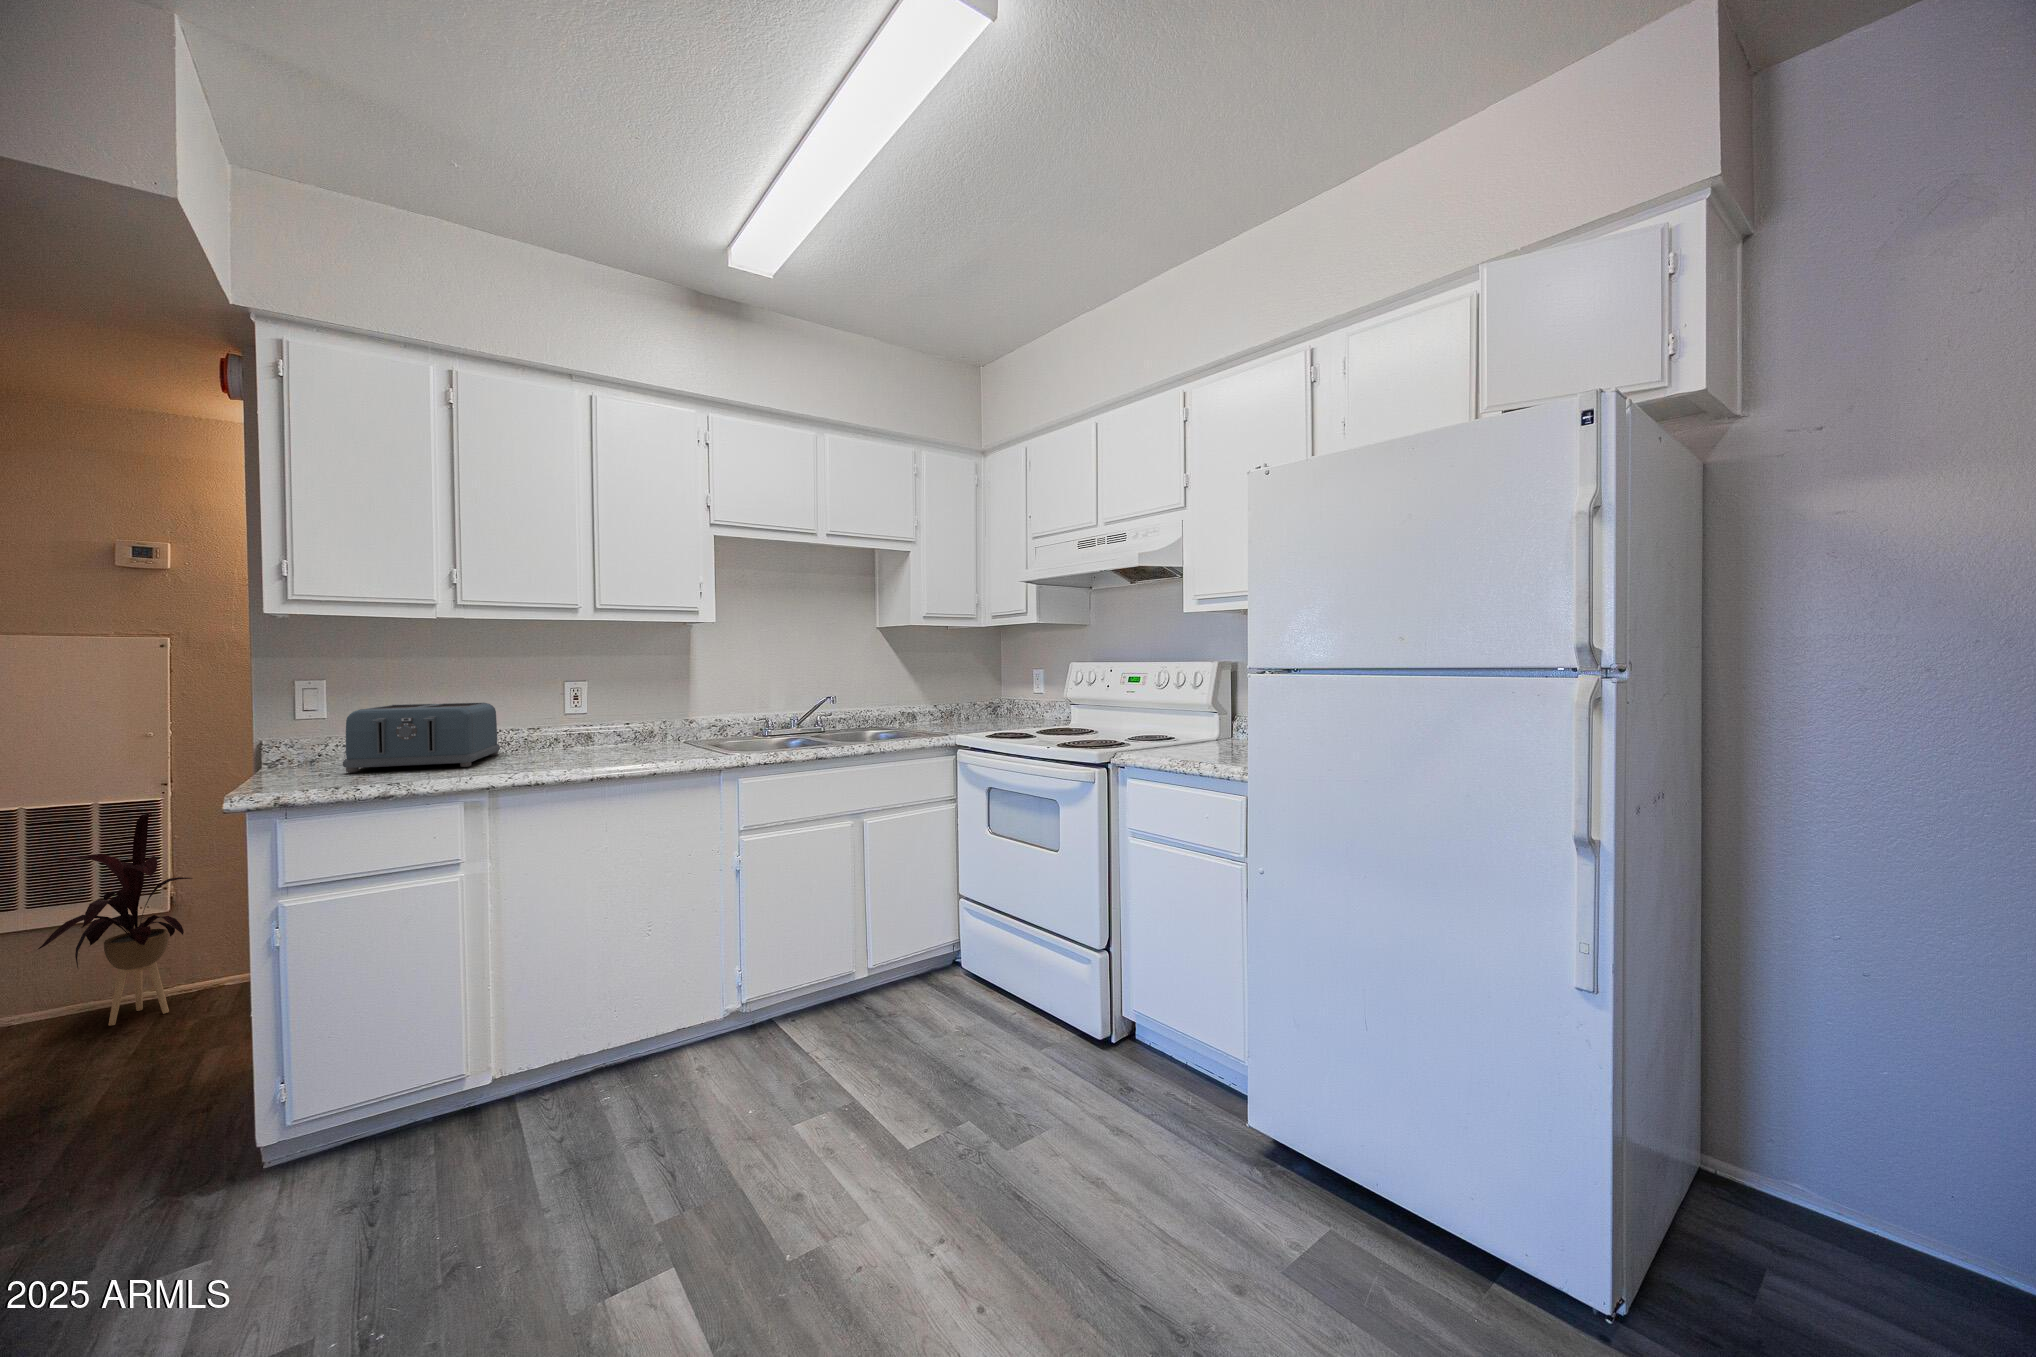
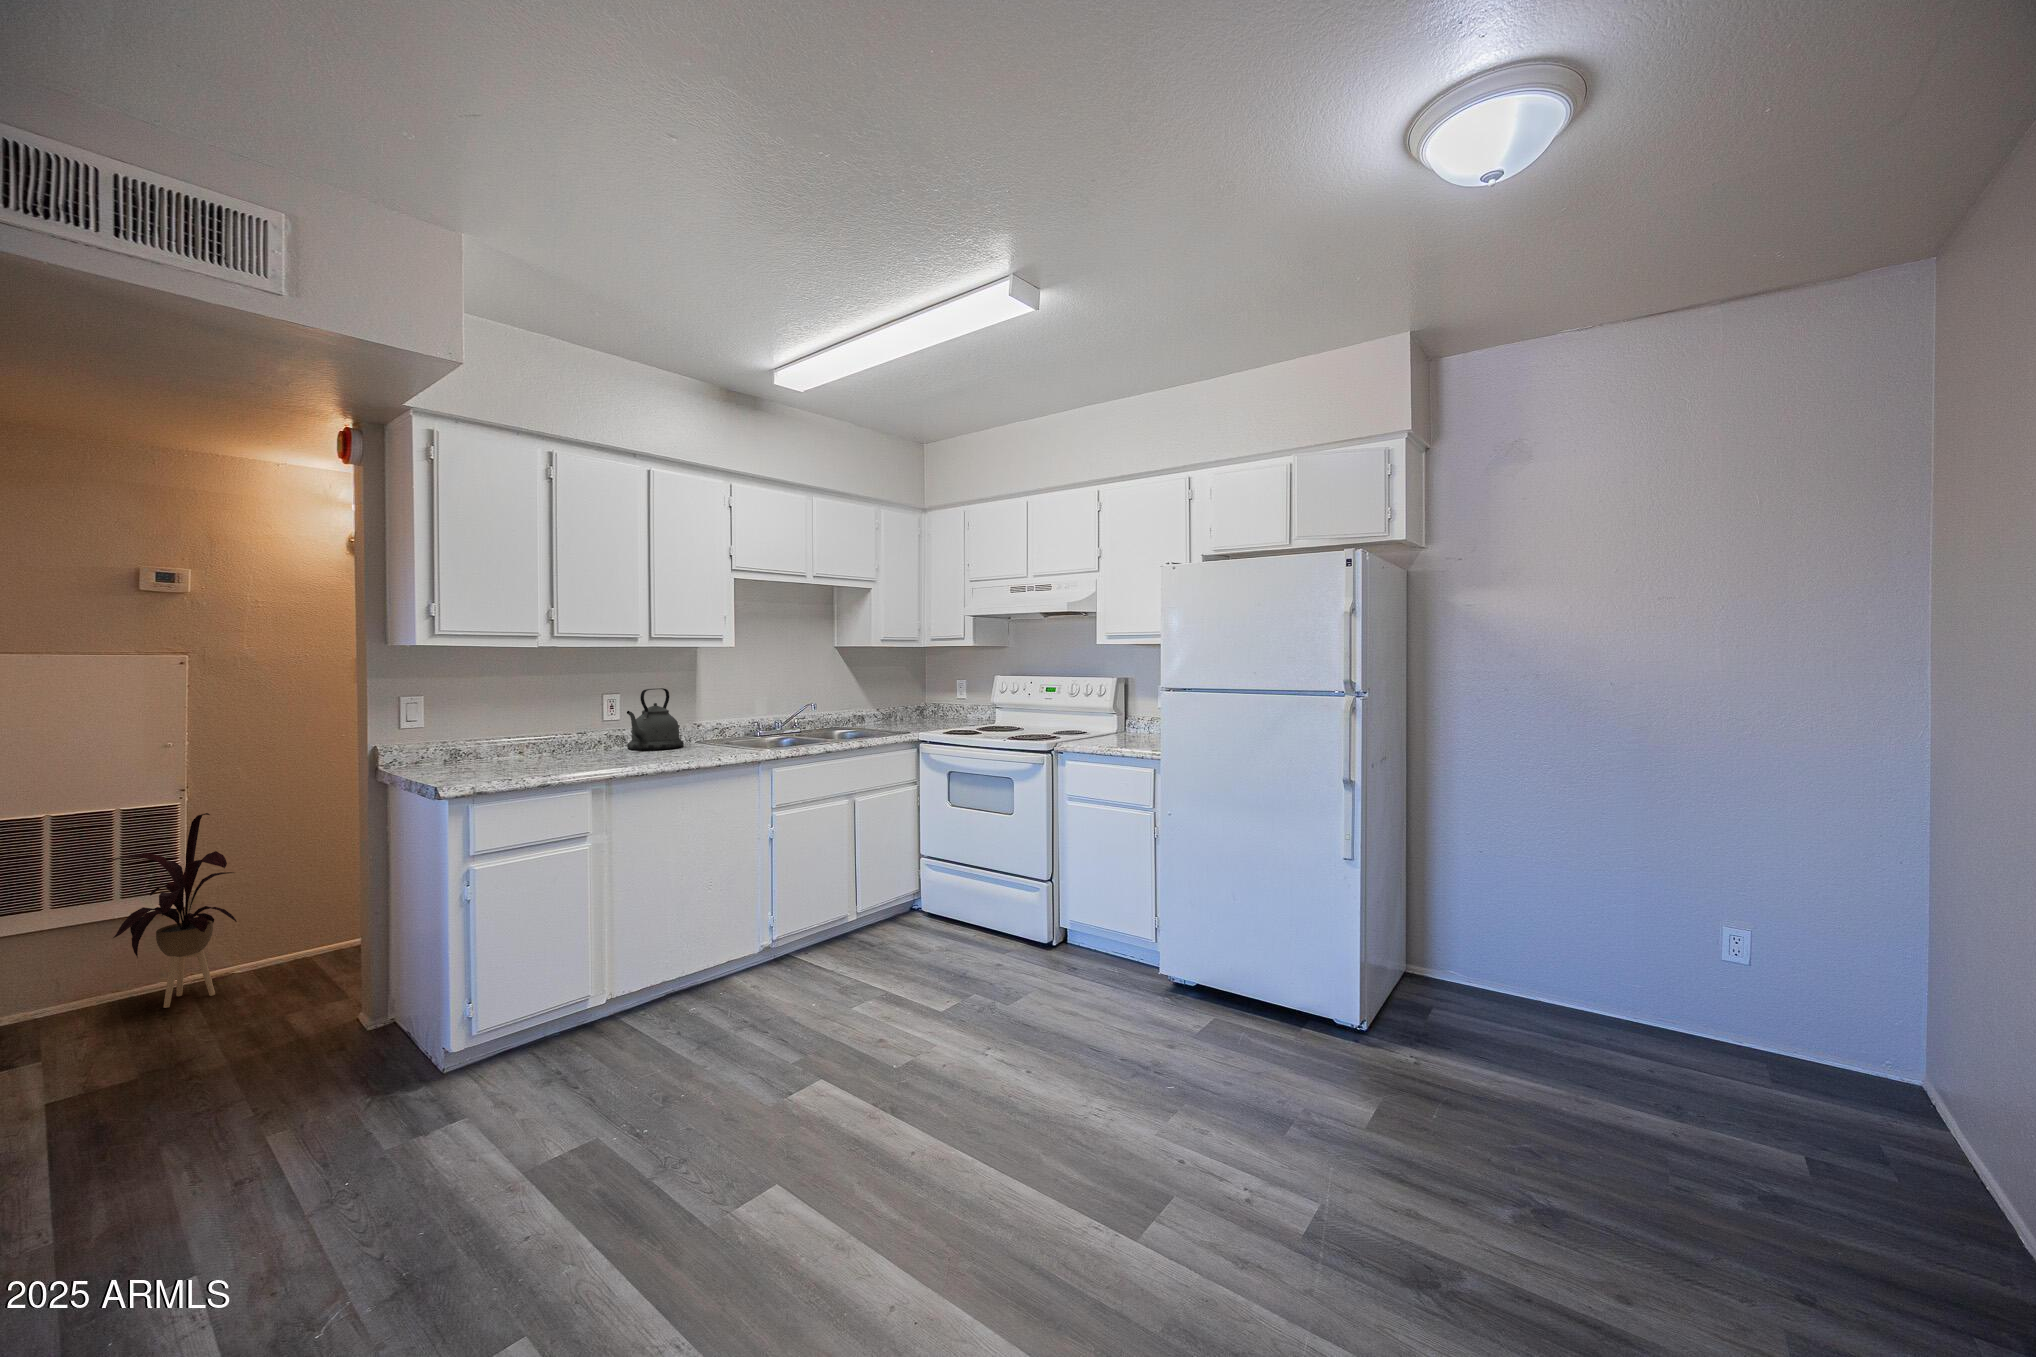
kettle: none [564,675,649,751] -> present [627,688,684,750]
toaster: present [343,702,500,772] -> none [474,712,575,768]

